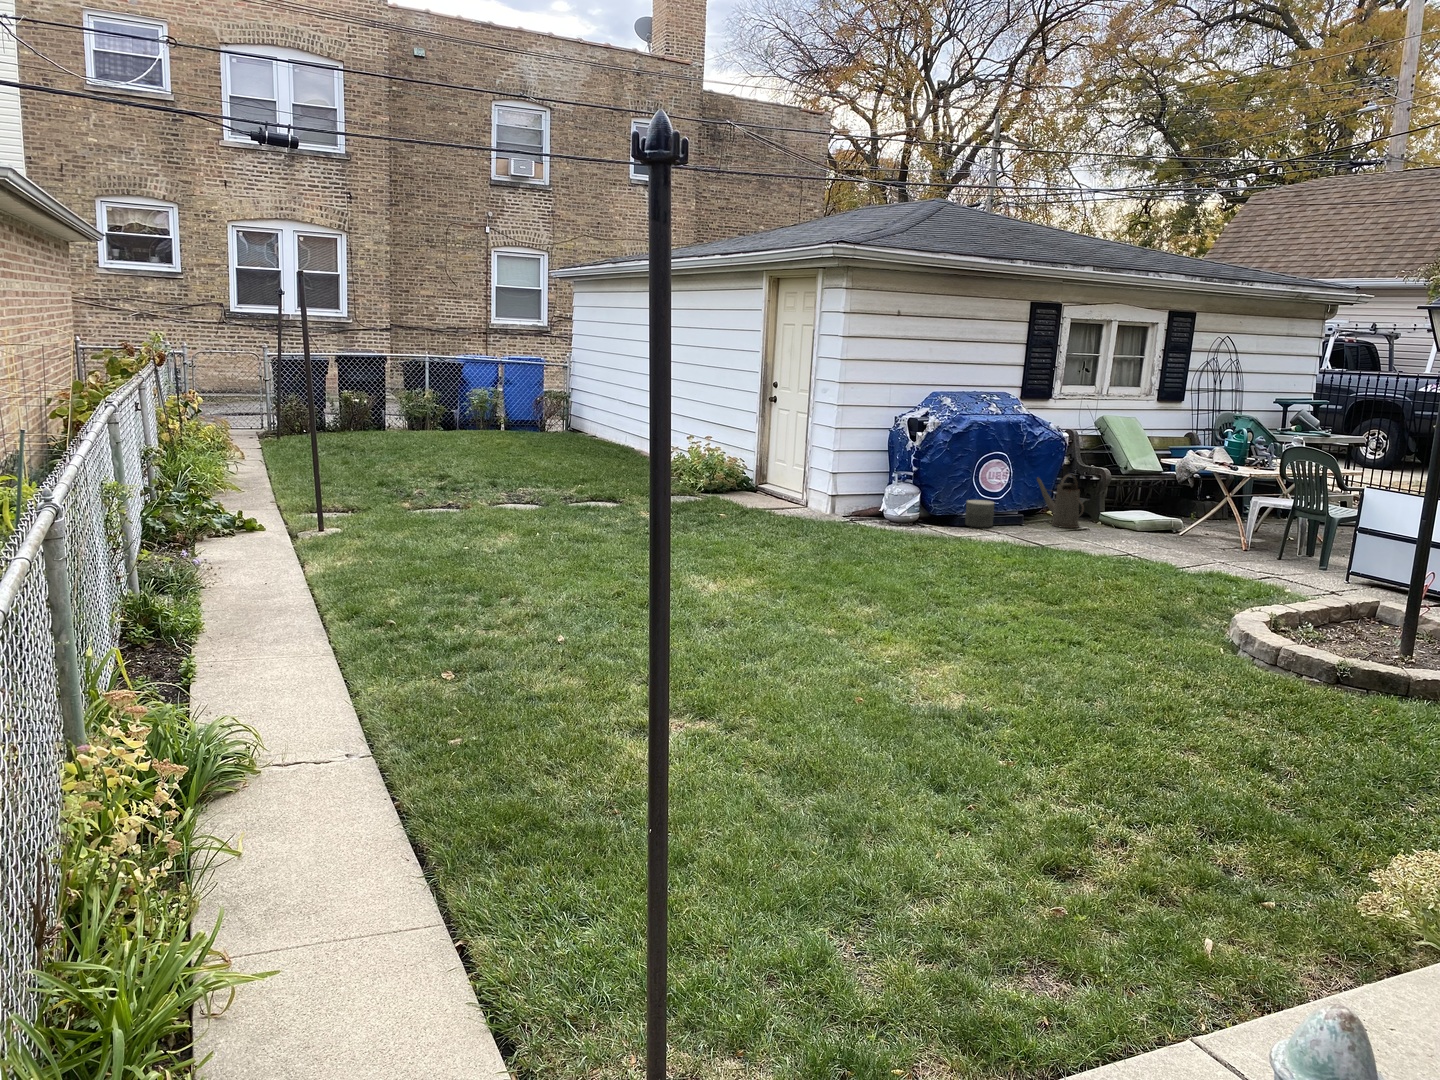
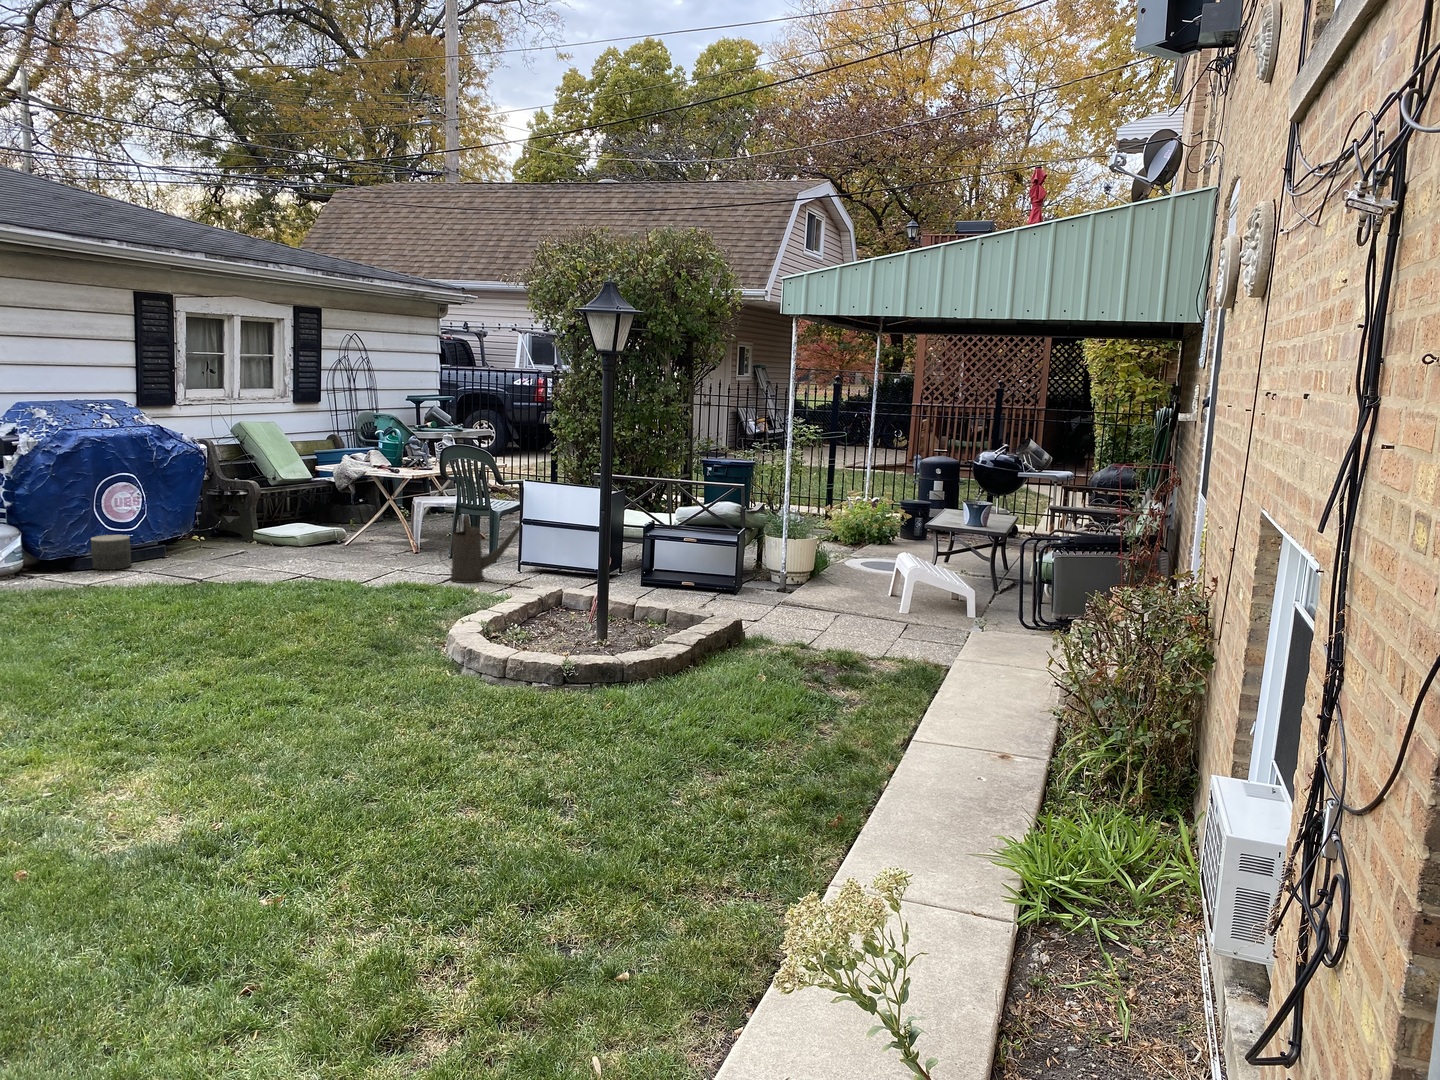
watering can: present [1037,474,1084,528] -> present [440,515,521,583]

